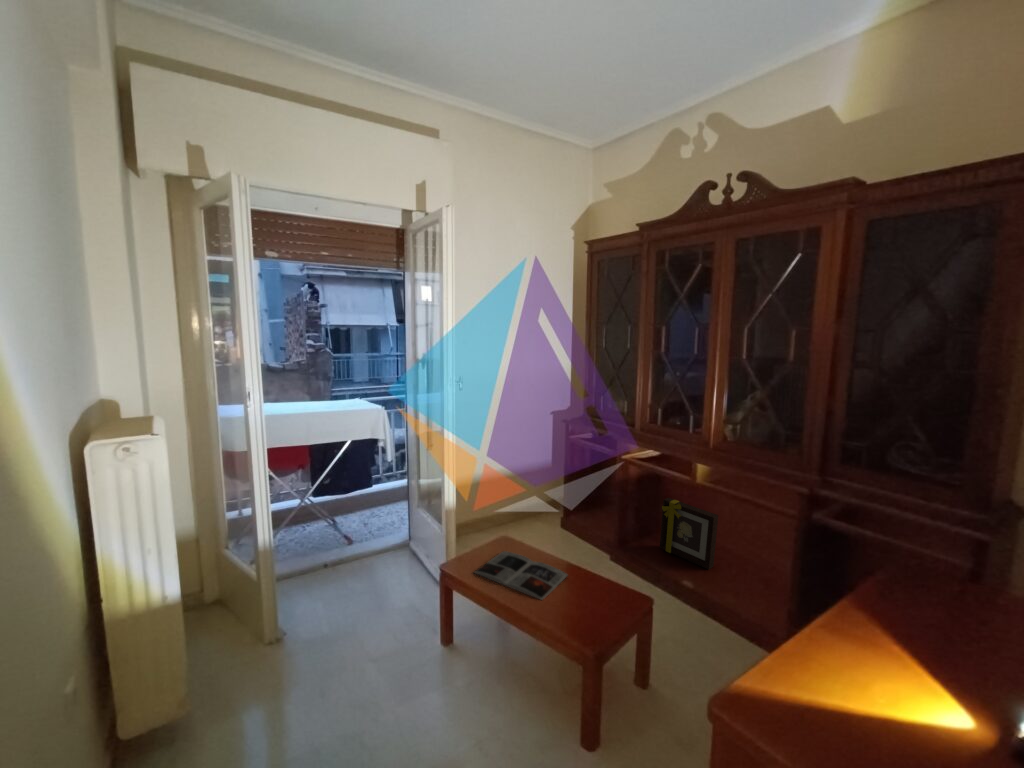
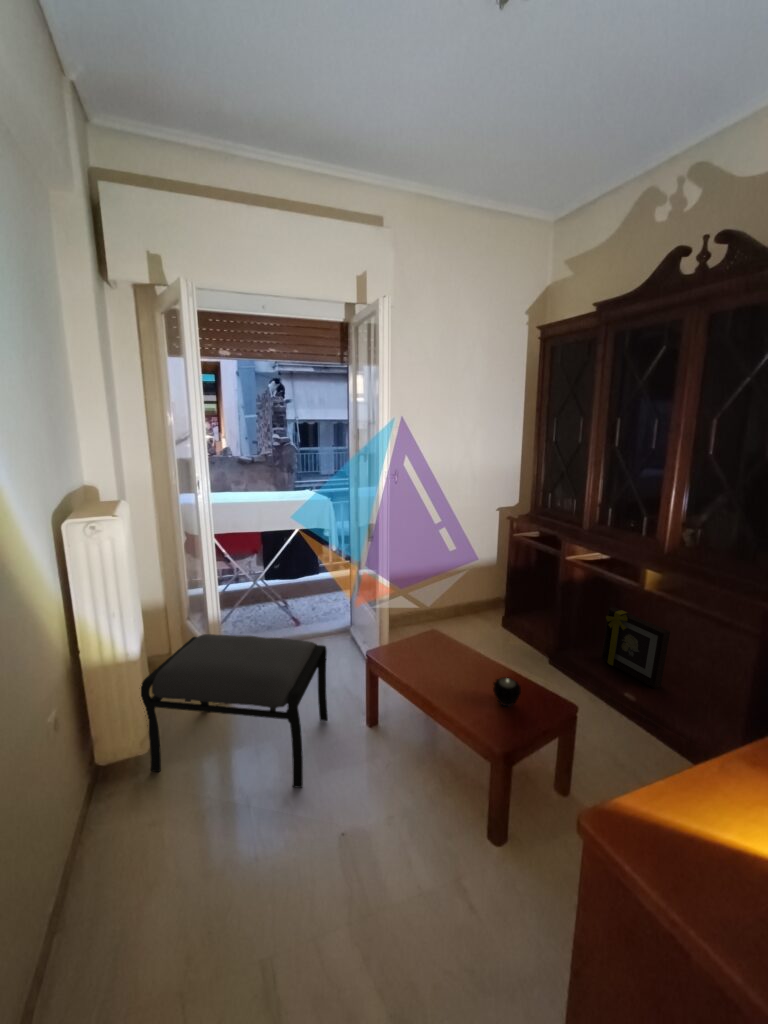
magazine: present [474,551,567,600] -> none [391,645,484,697]
ottoman: none [181,561,403,743] -> present [141,634,328,788]
candle: none [581,574,609,603] -> present [493,677,521,706]

